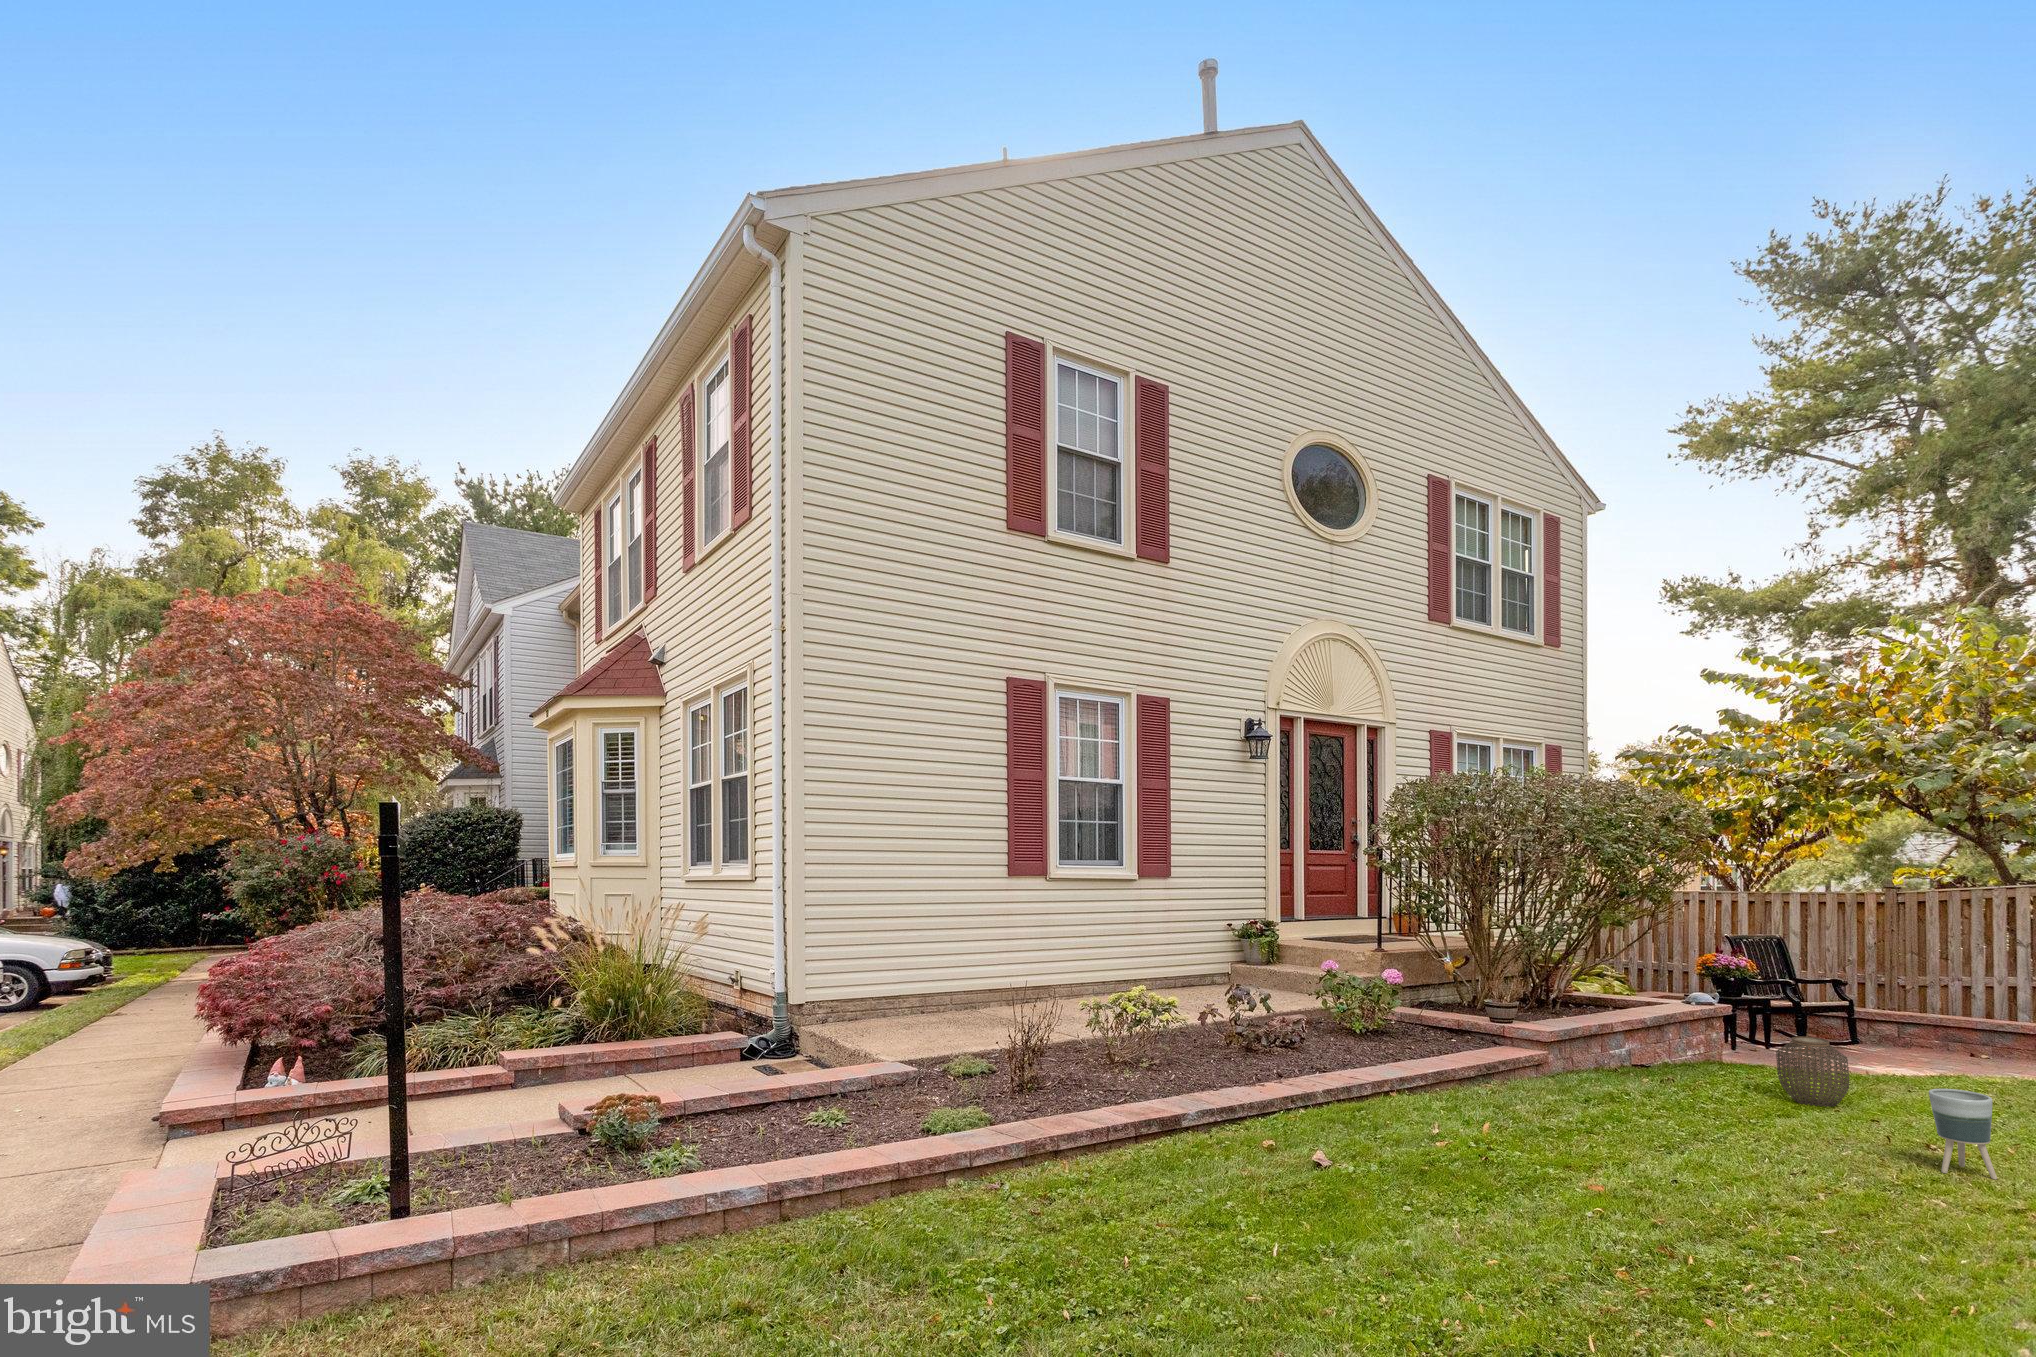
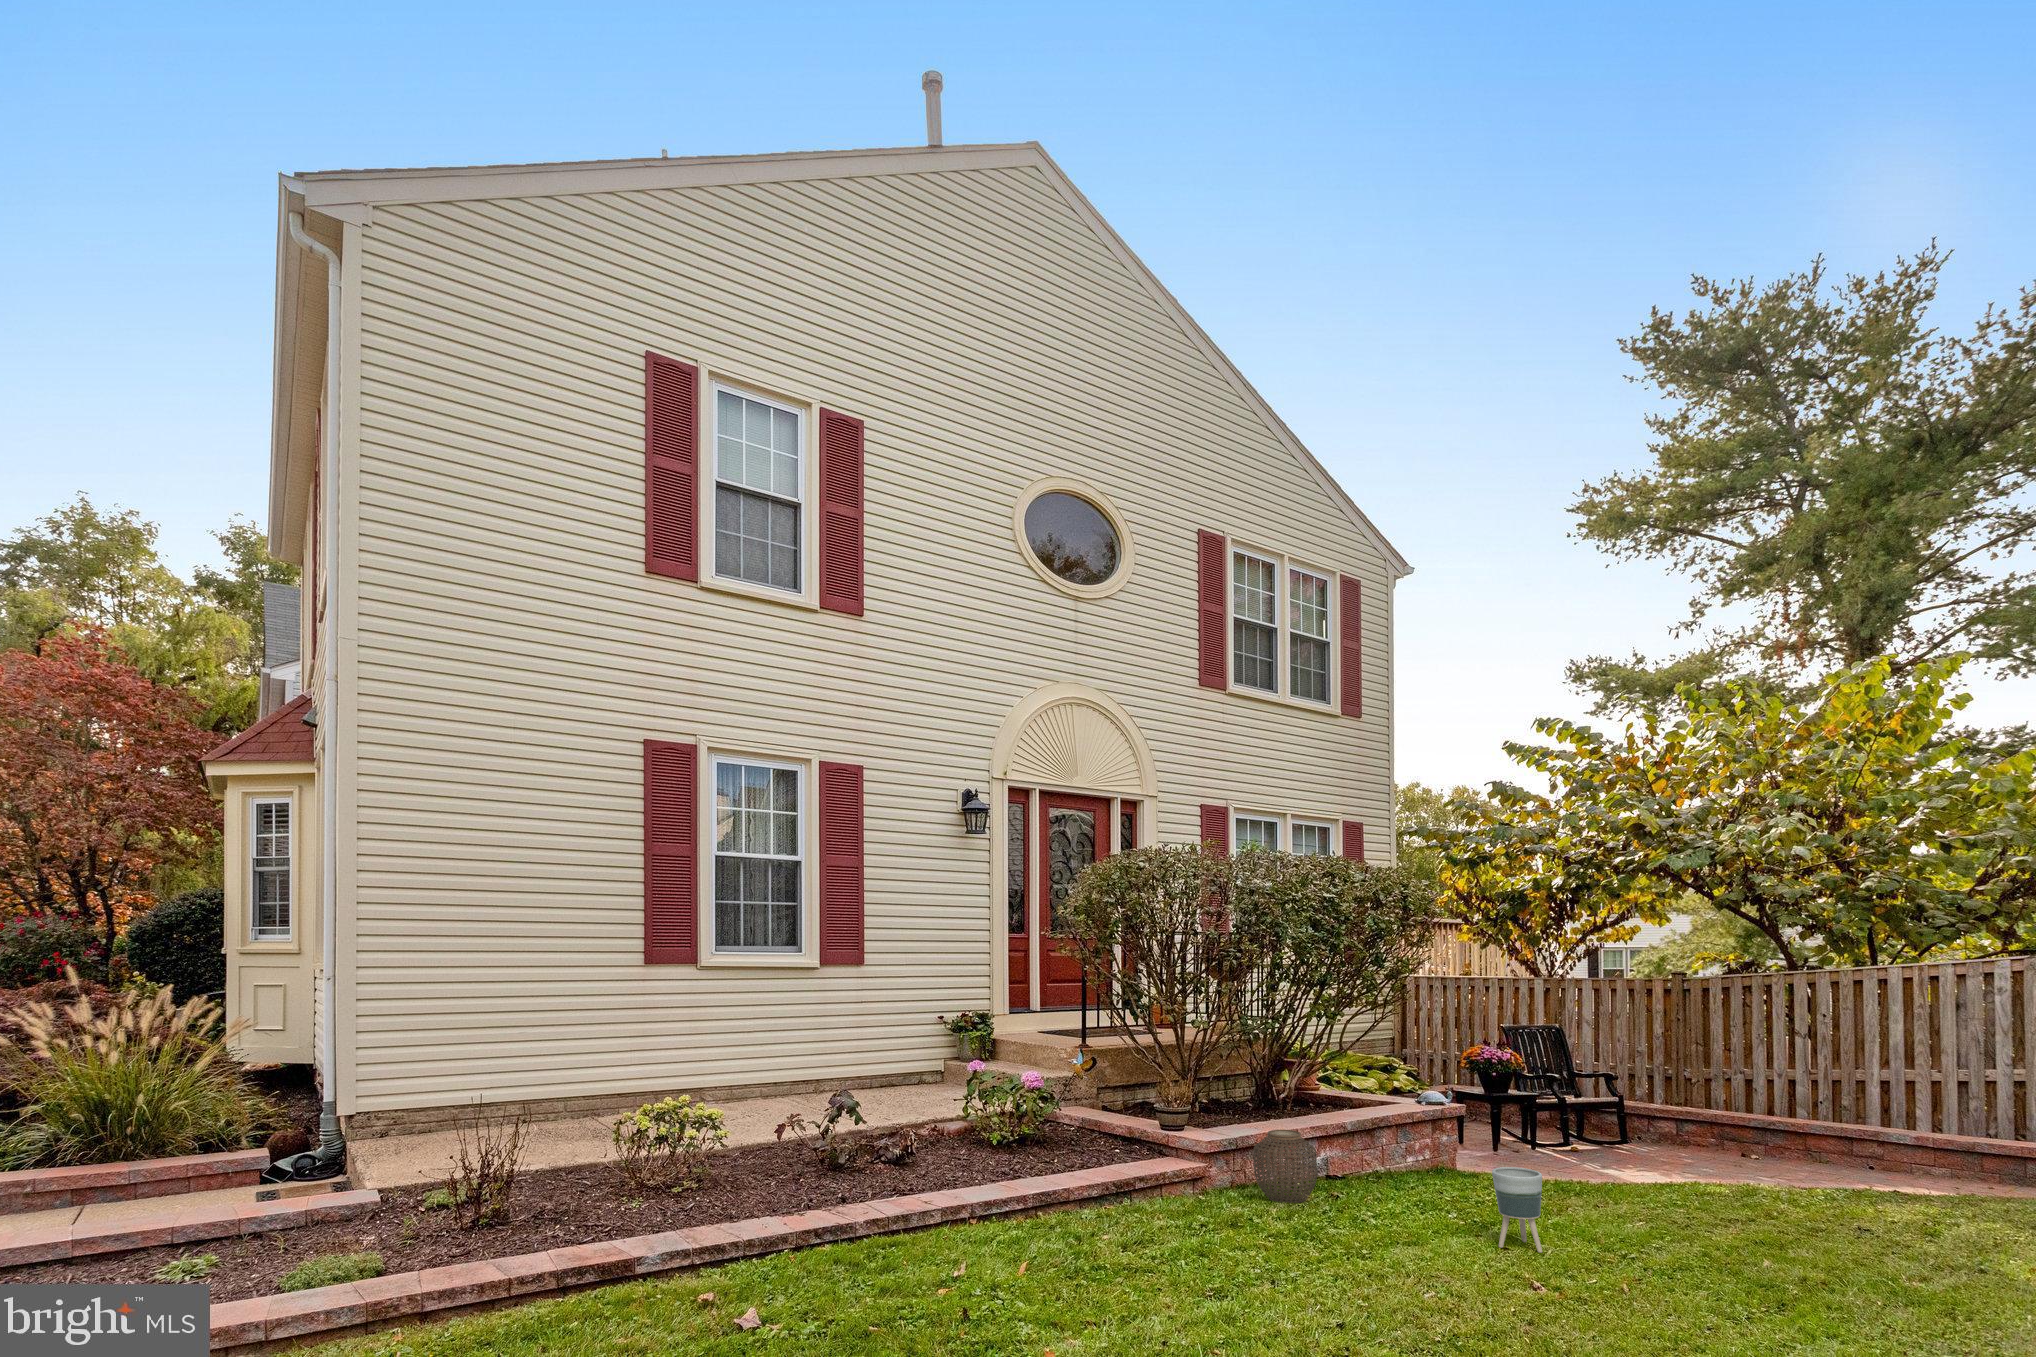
woven basket: present [1776,1036,1849,1107] -> present [1254,1130,1317,1203]

